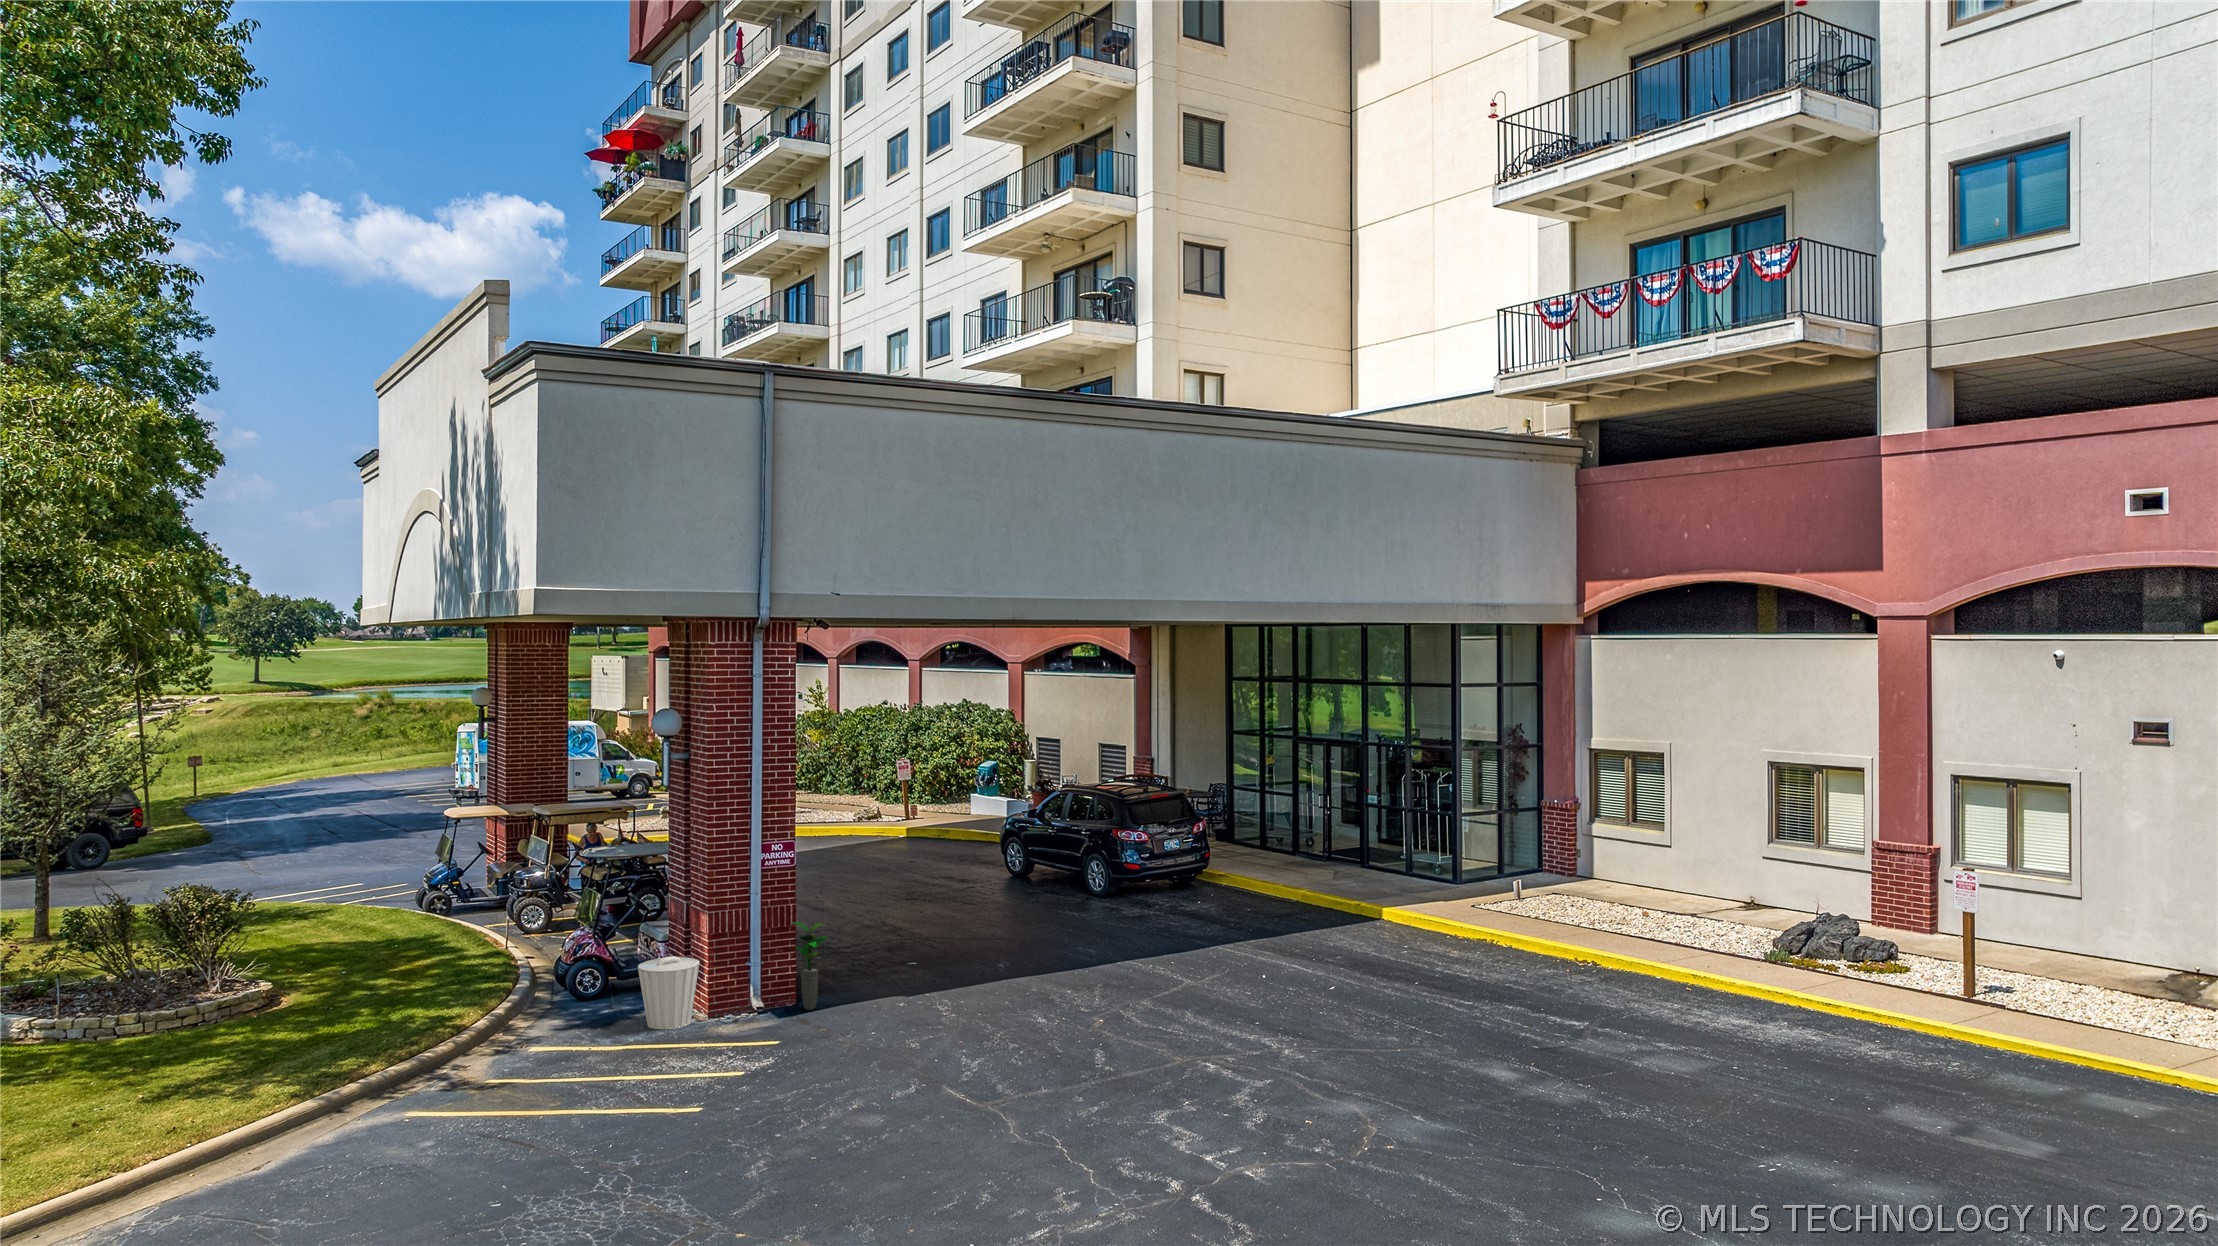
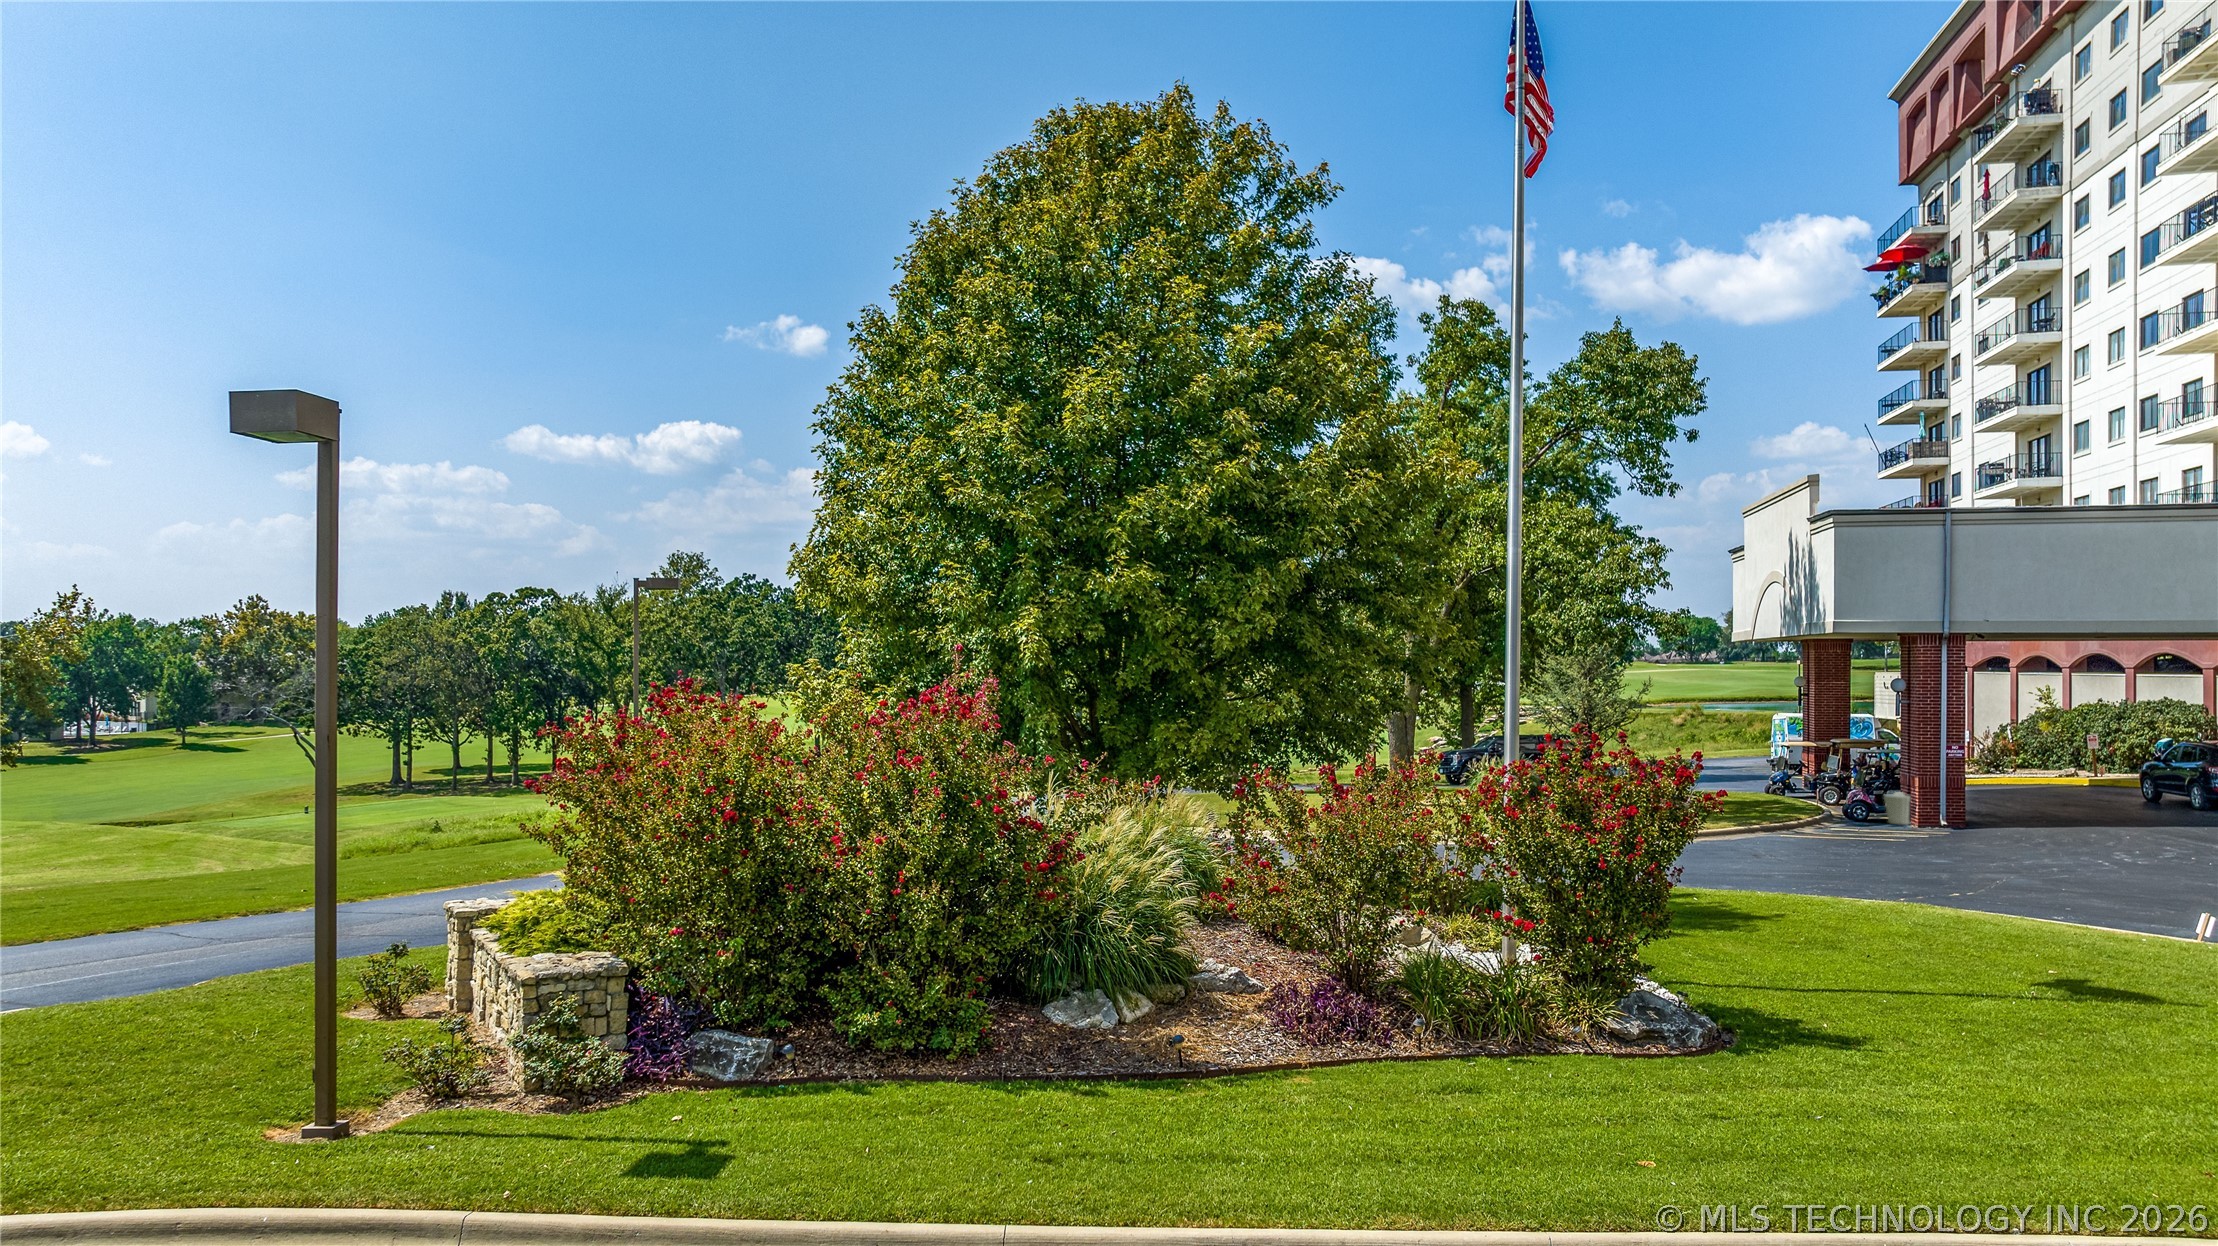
potted plant: present [791,922,827,1010] -> none [1963,783,1984,826]

